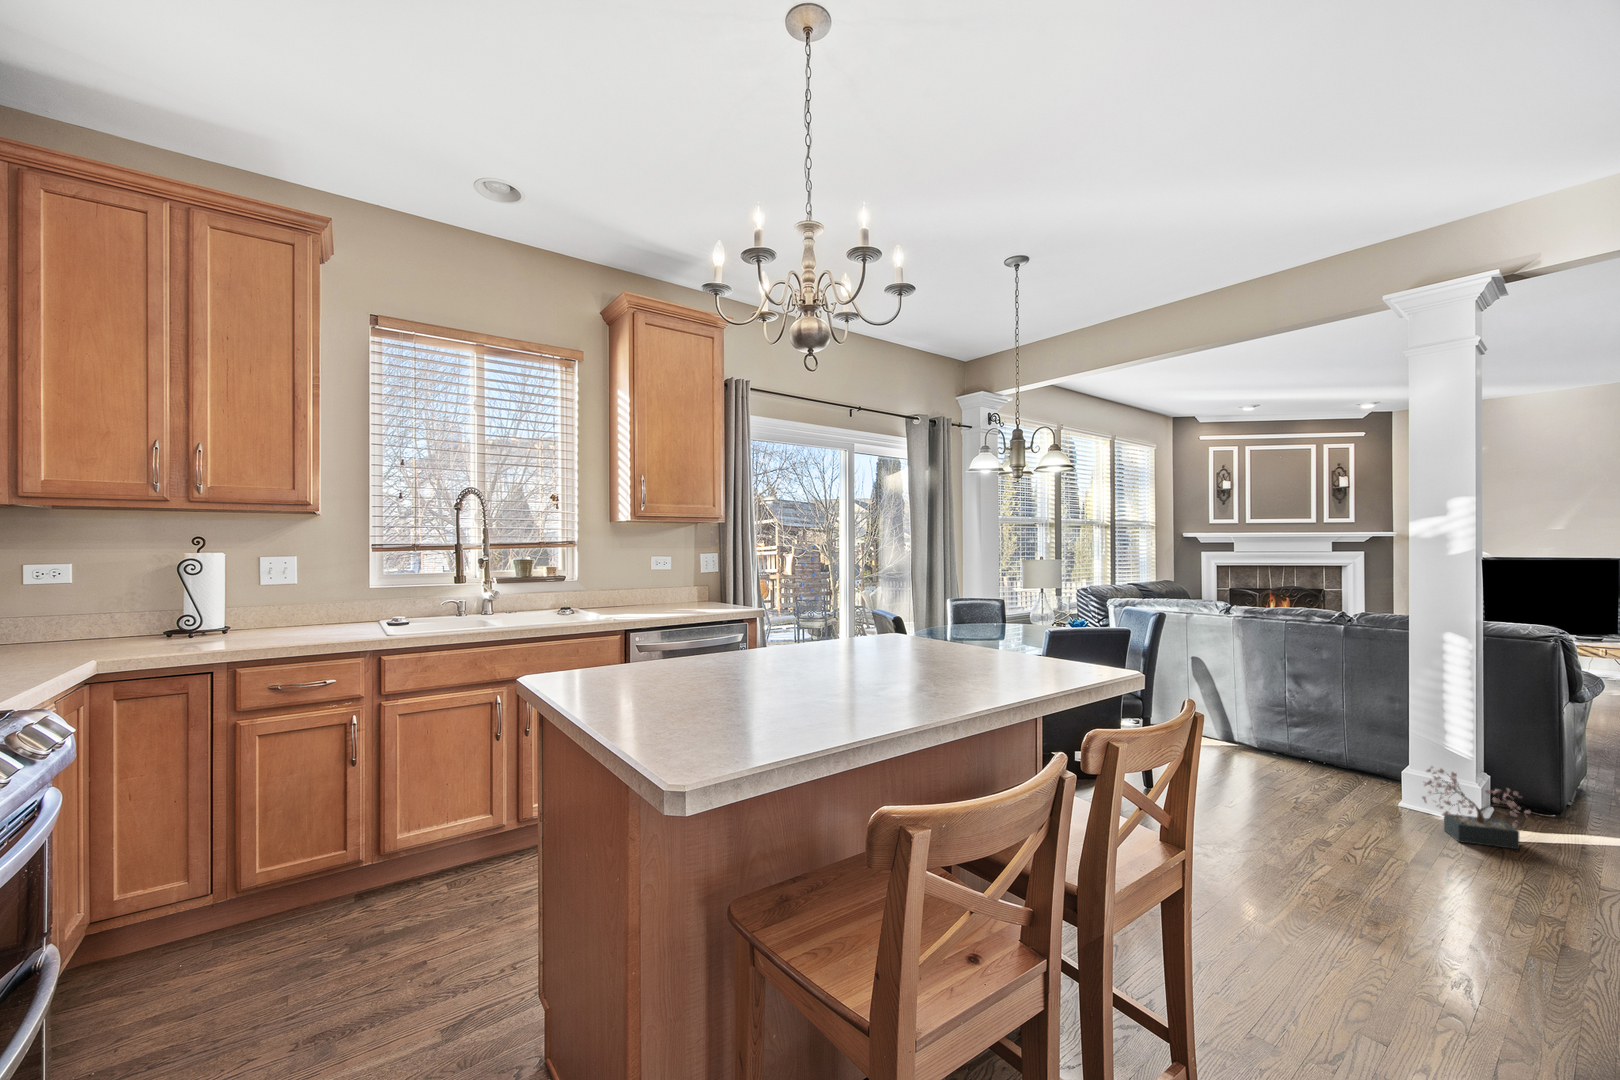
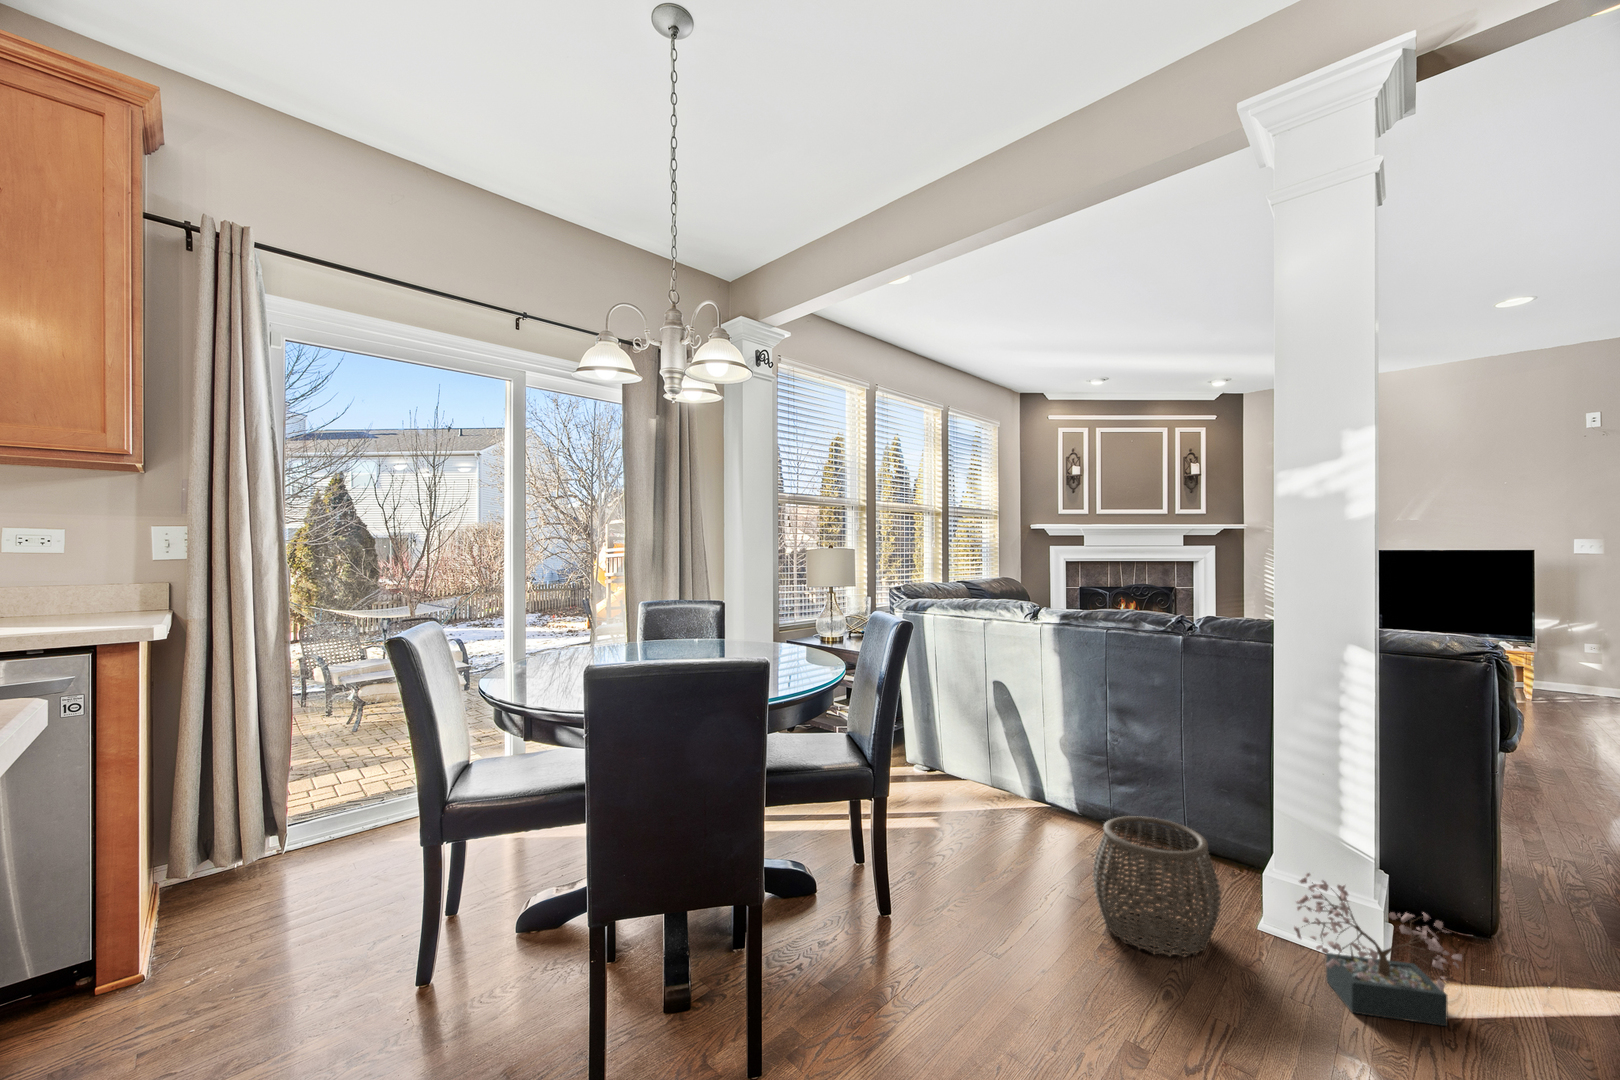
woven basket: none [1285,738,1374,817] -> present [1092,816,1221,957]

